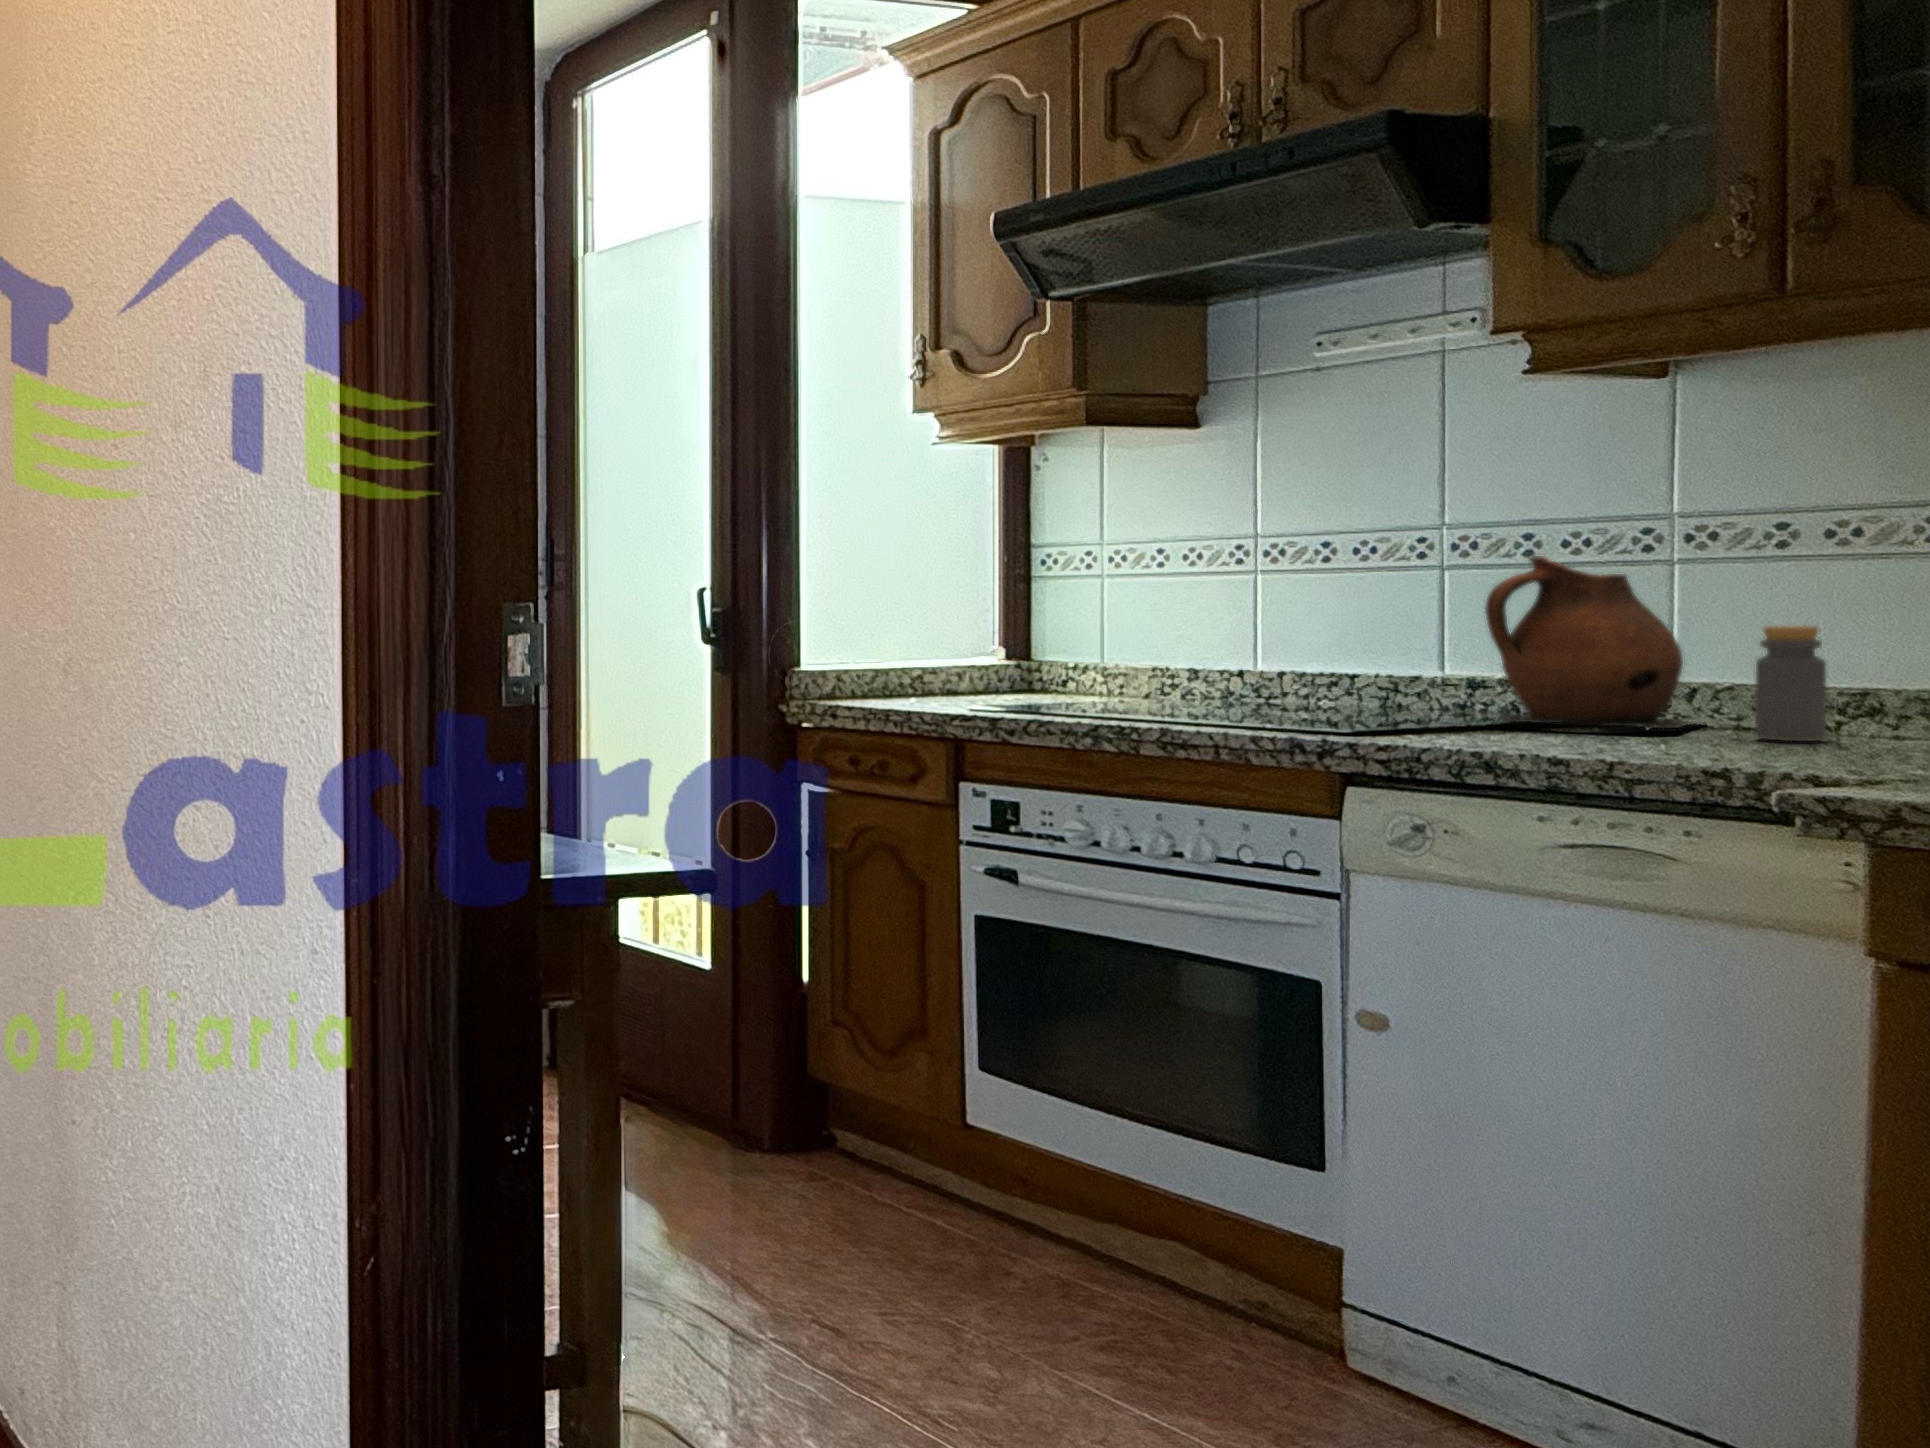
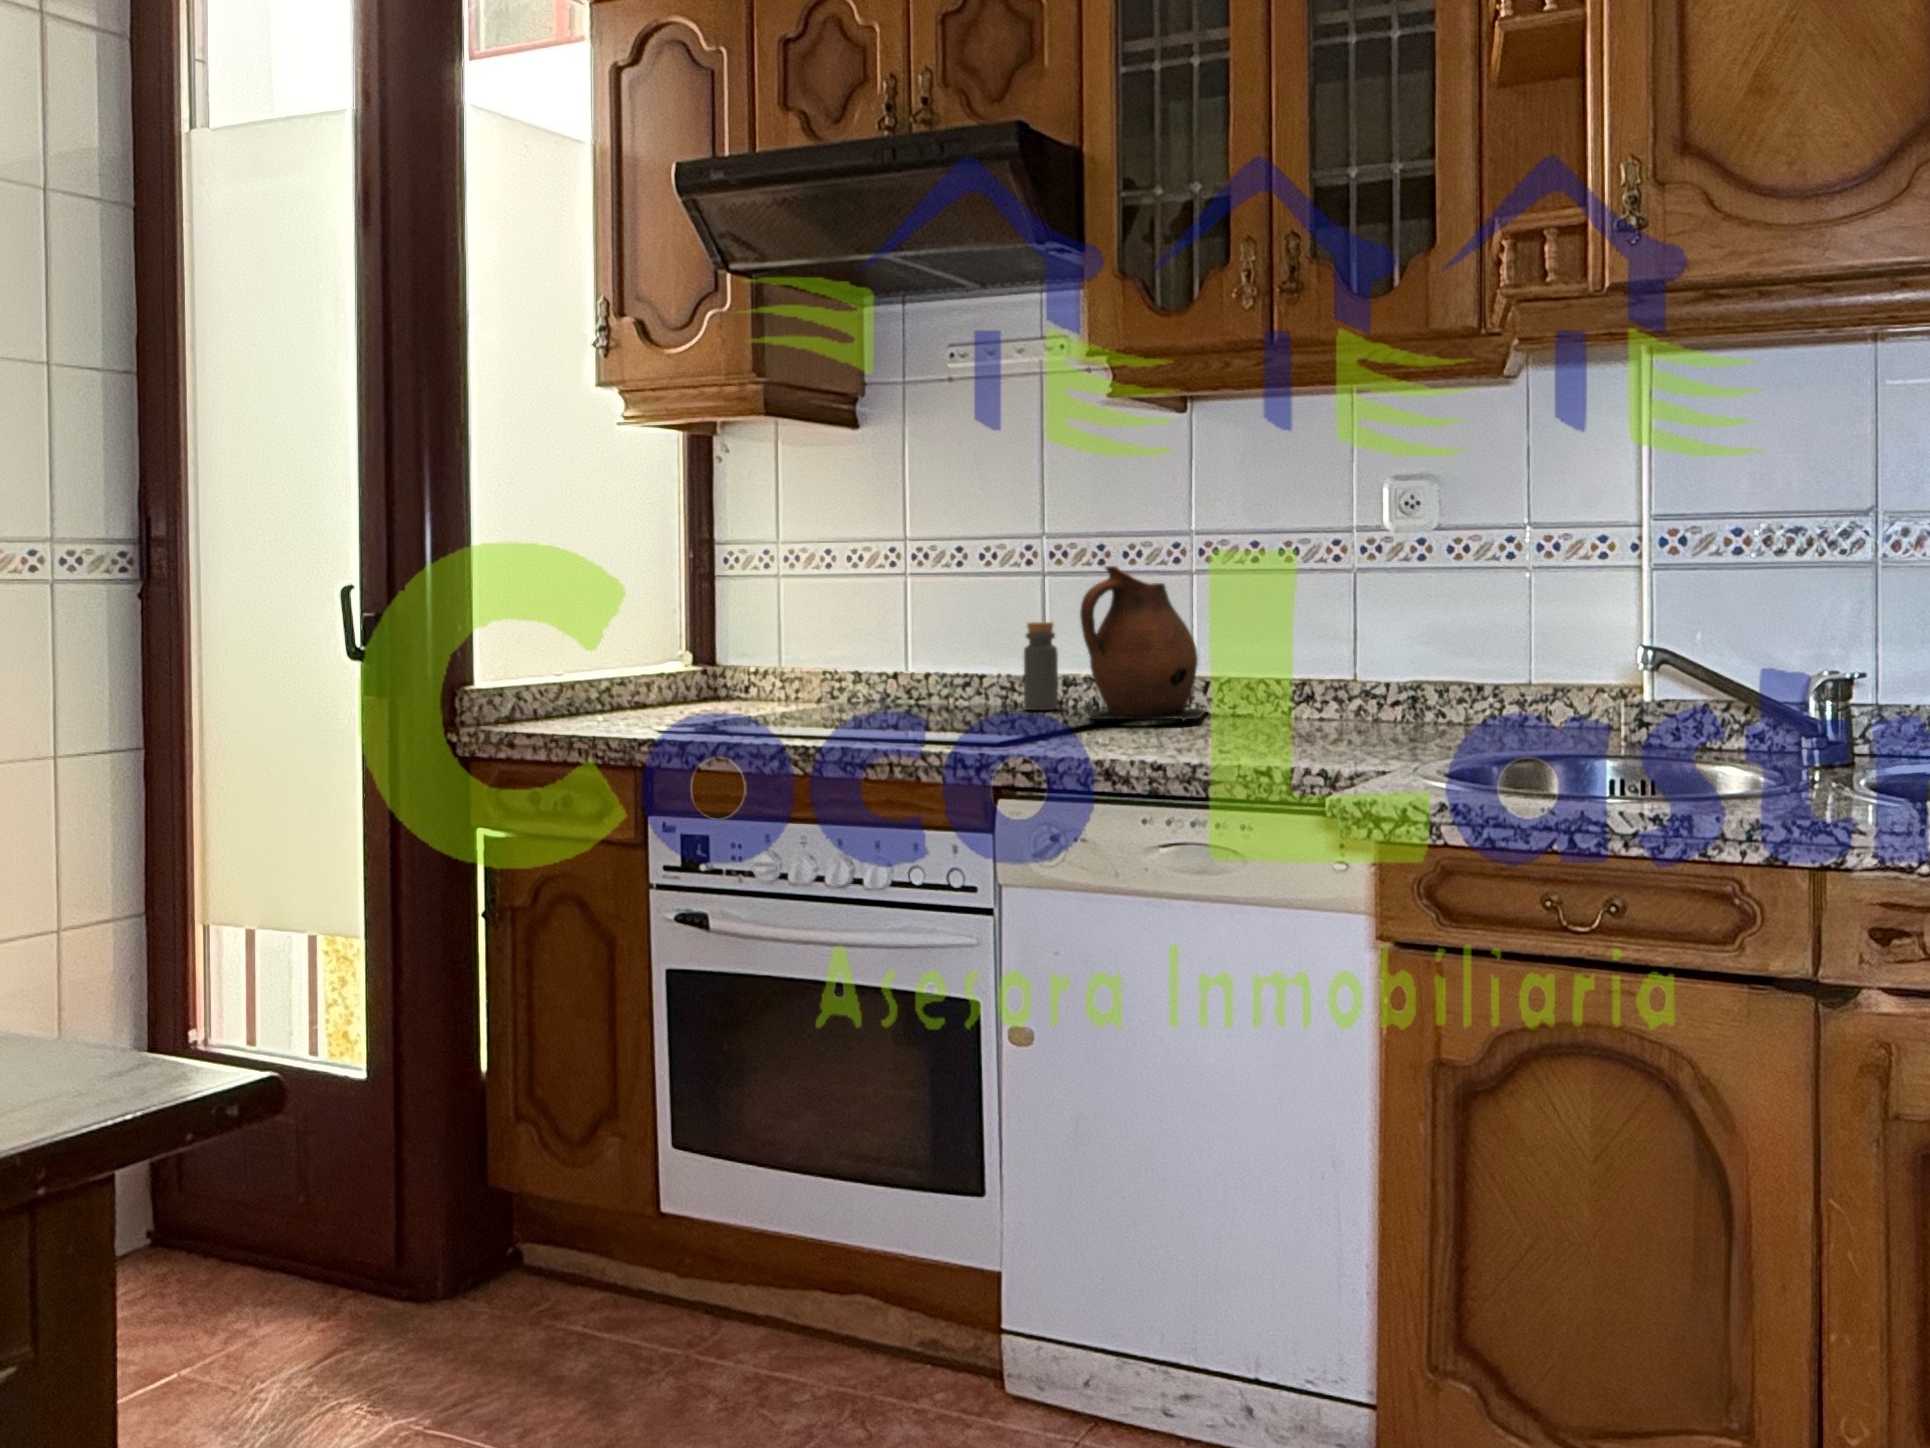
bottle: present [1755,626,1826,741] -> present [1024,622,1058,710]

